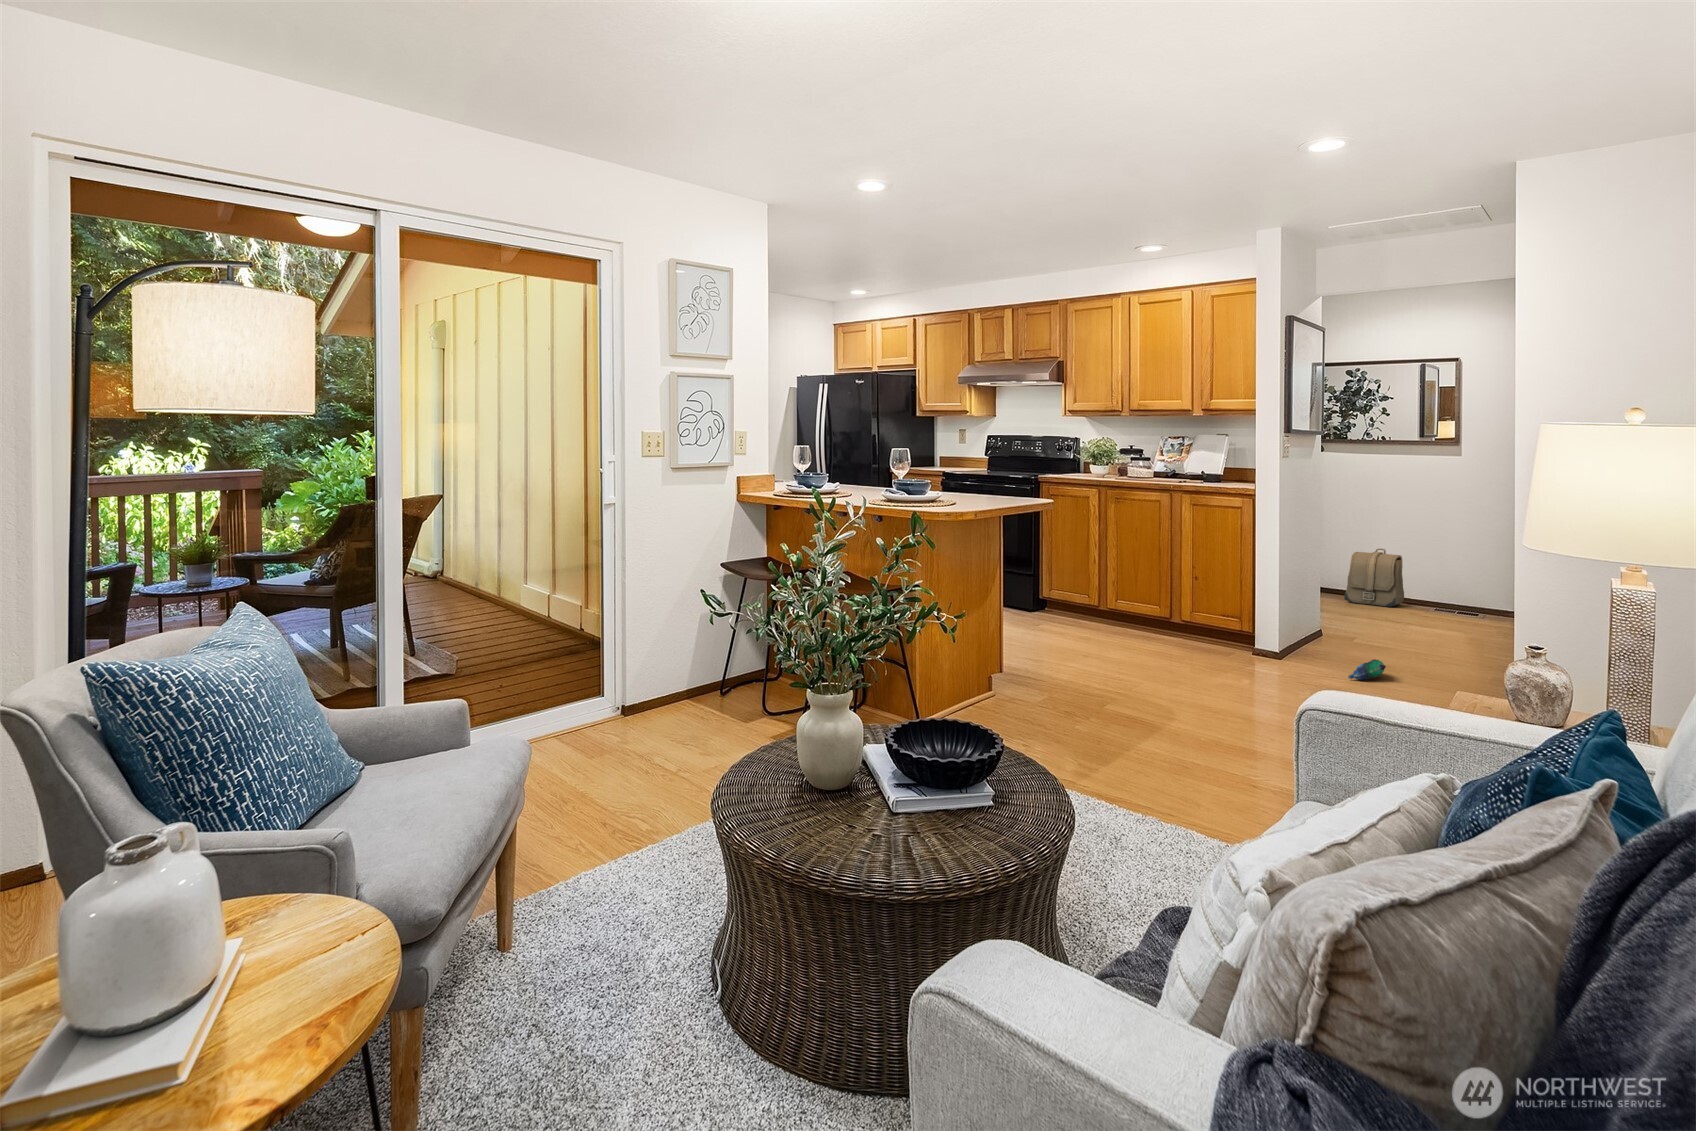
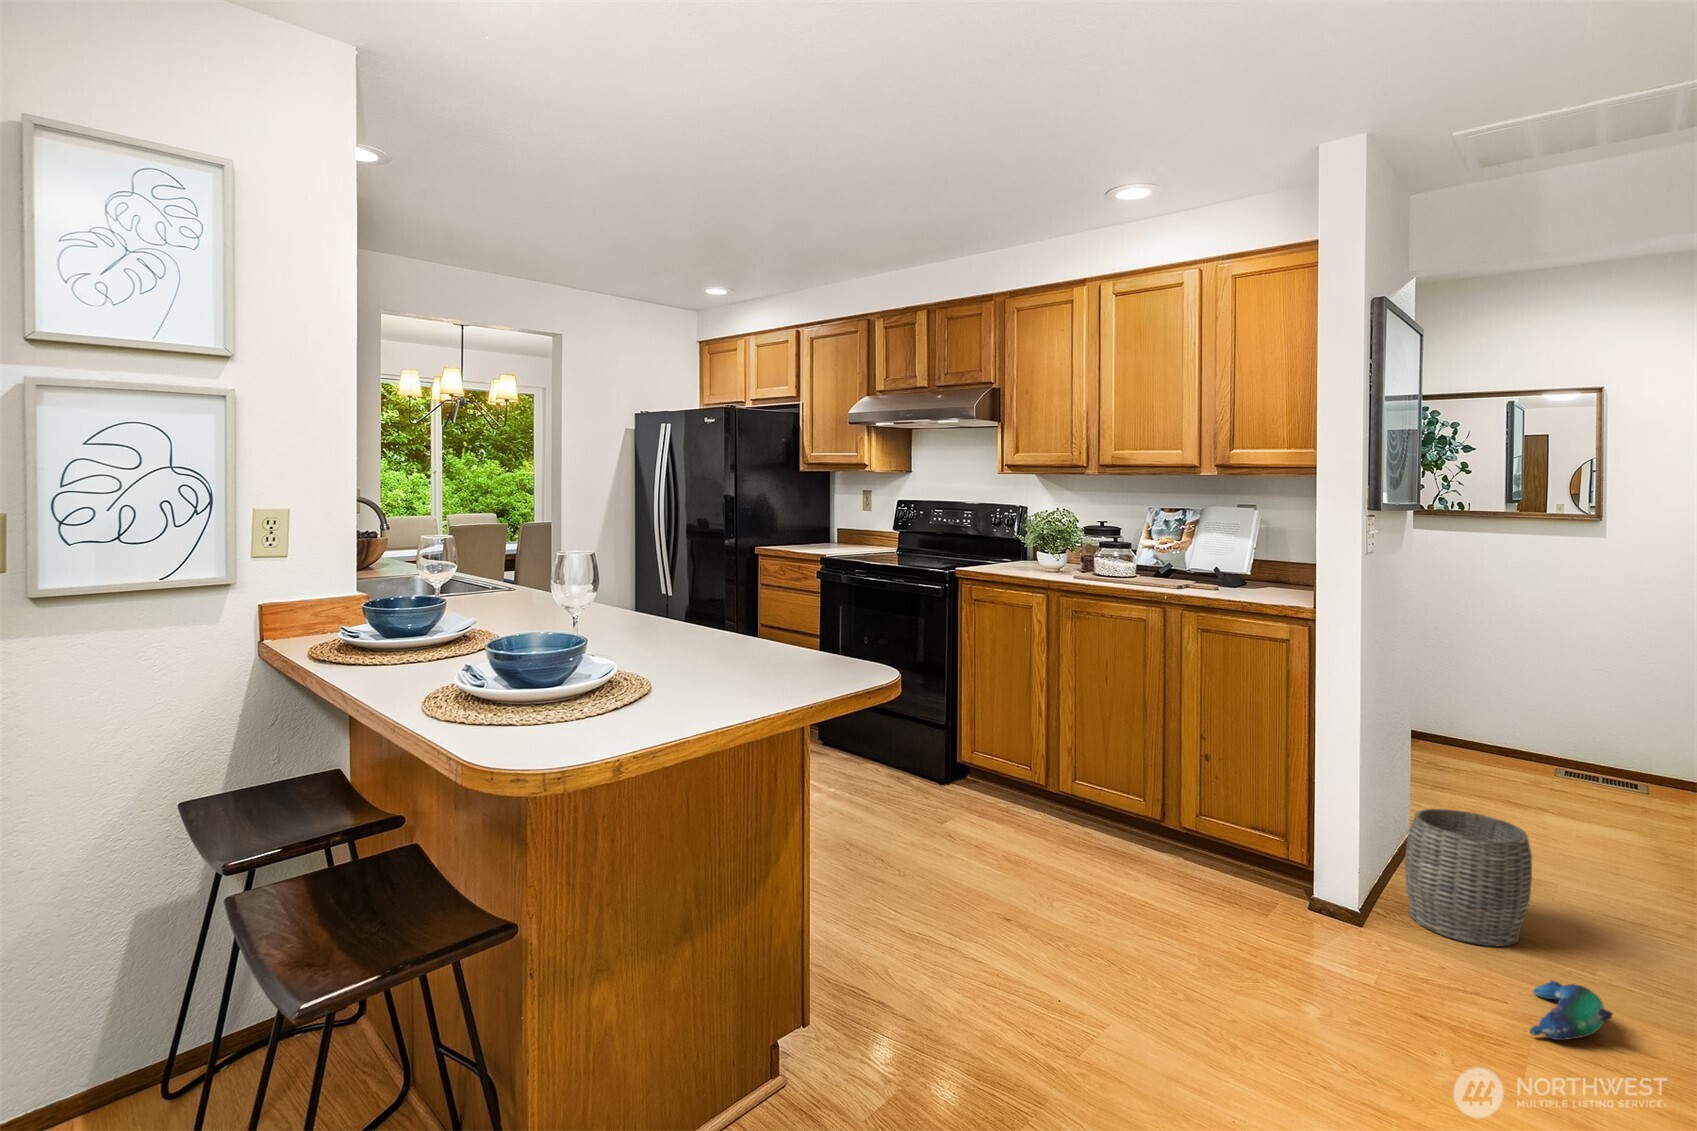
backpack: present [1344,549,1404,607] -> none [1445,692,1545,791]
woven basket: none [1303,596,1366,658] -> present [1405,809,1532,946]

